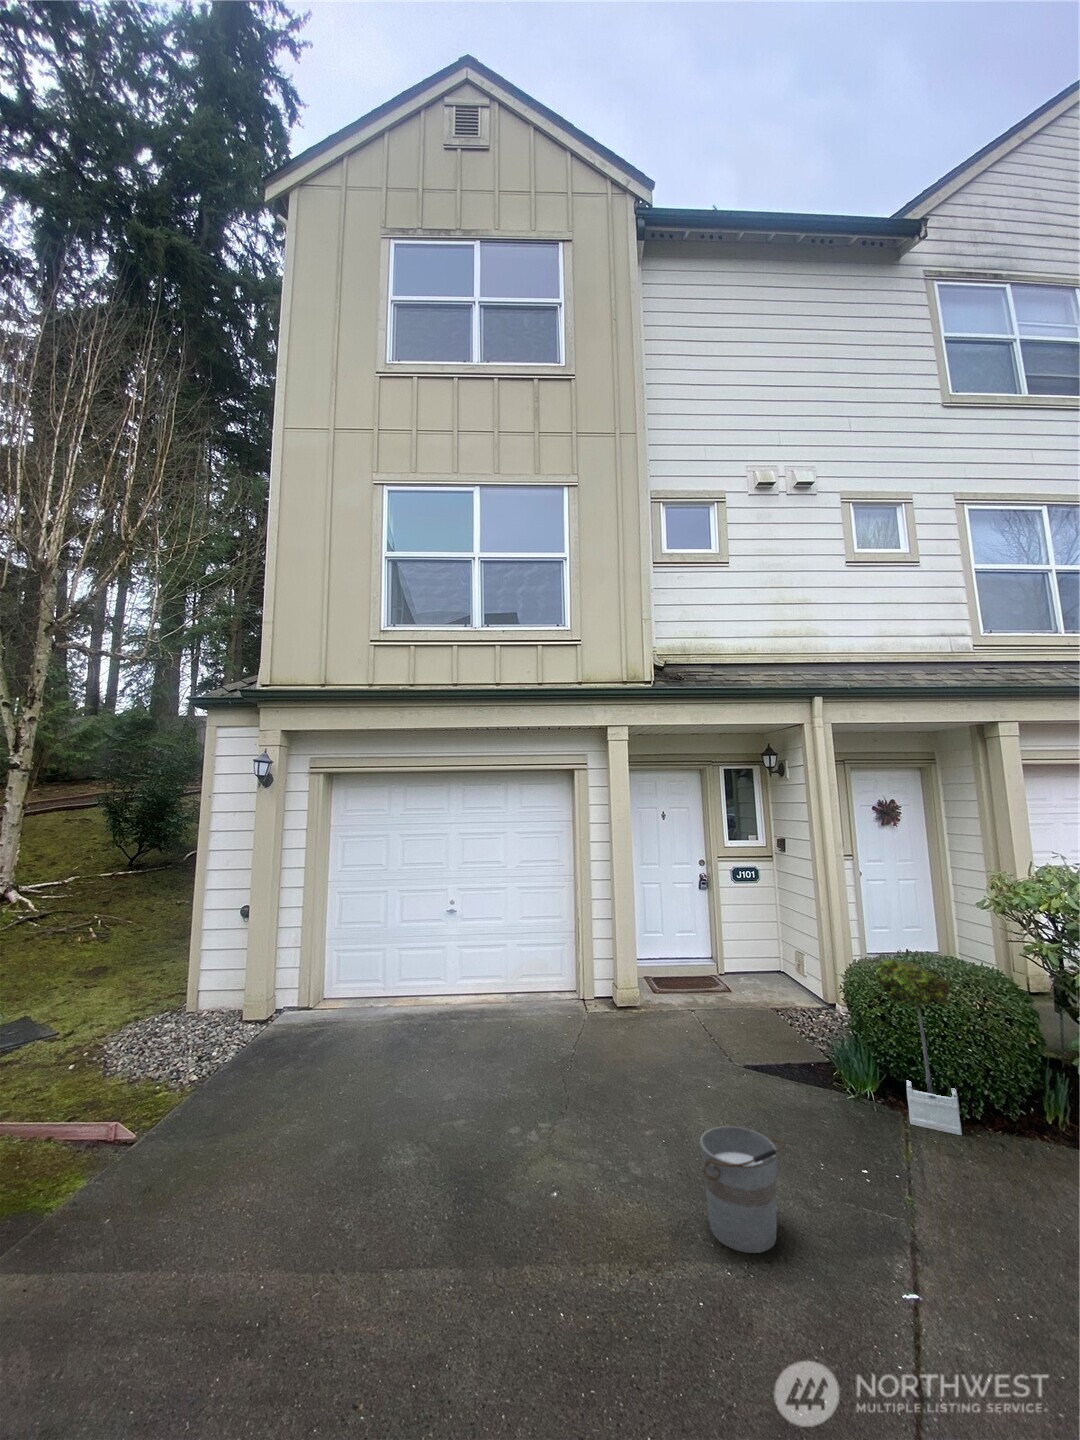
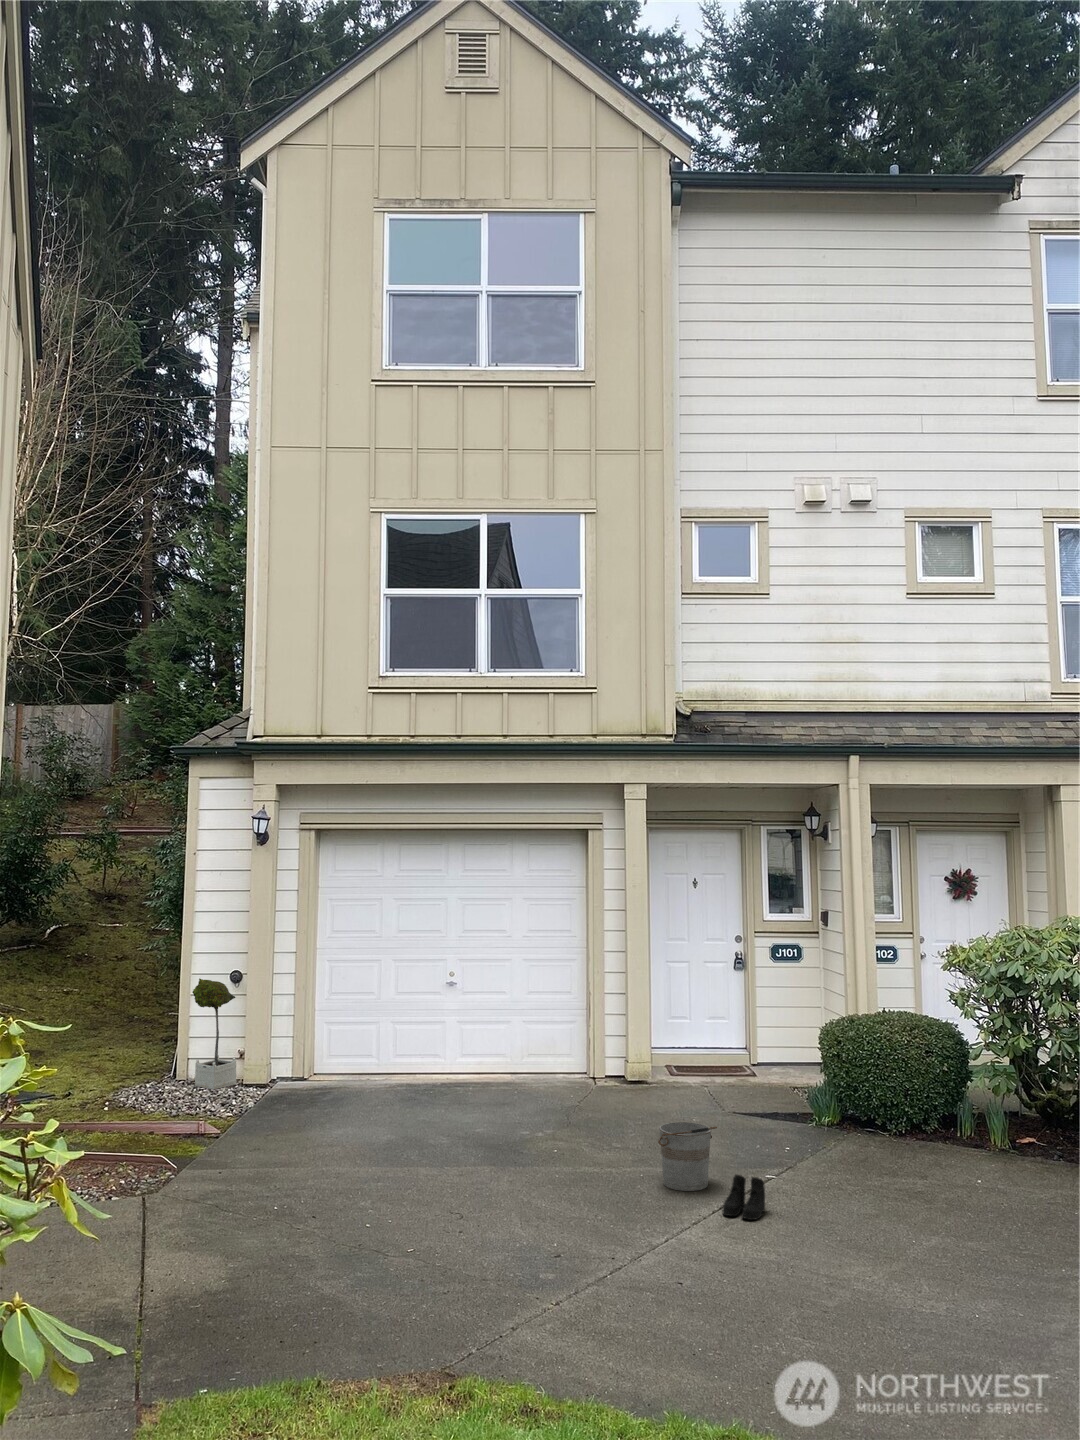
potted tree: present [875,960,962,1135] -> present [192,979,236,1089]
boots: none [837,1251,910,1371] -> present [723,1174,765,1220]

